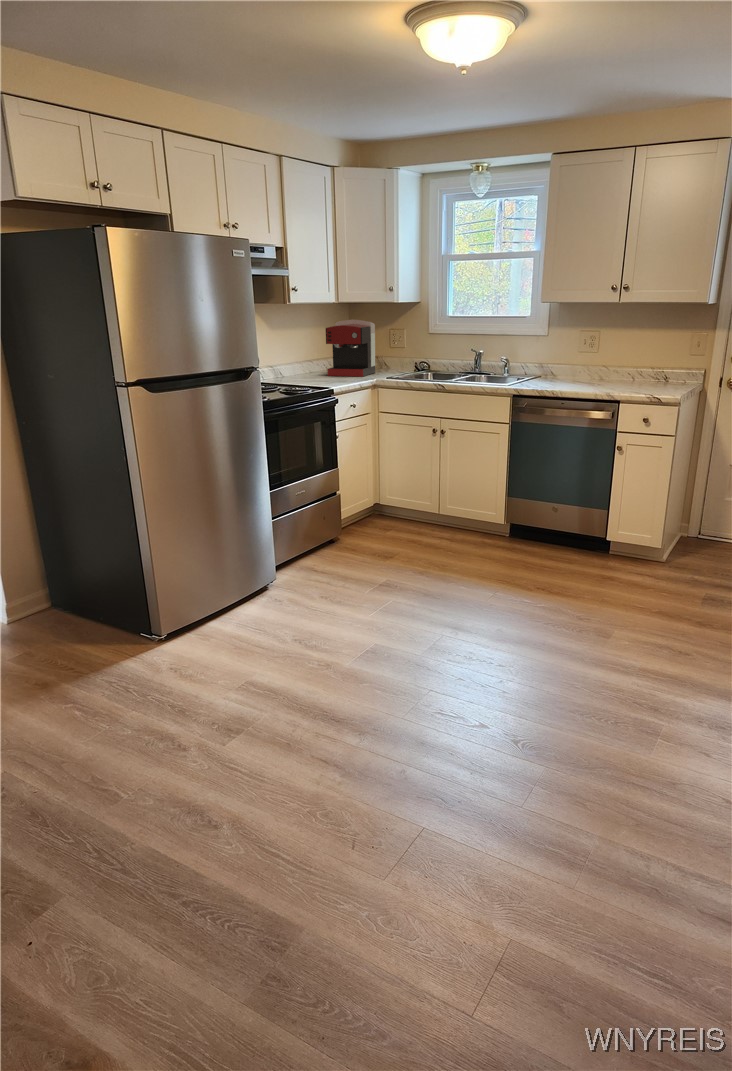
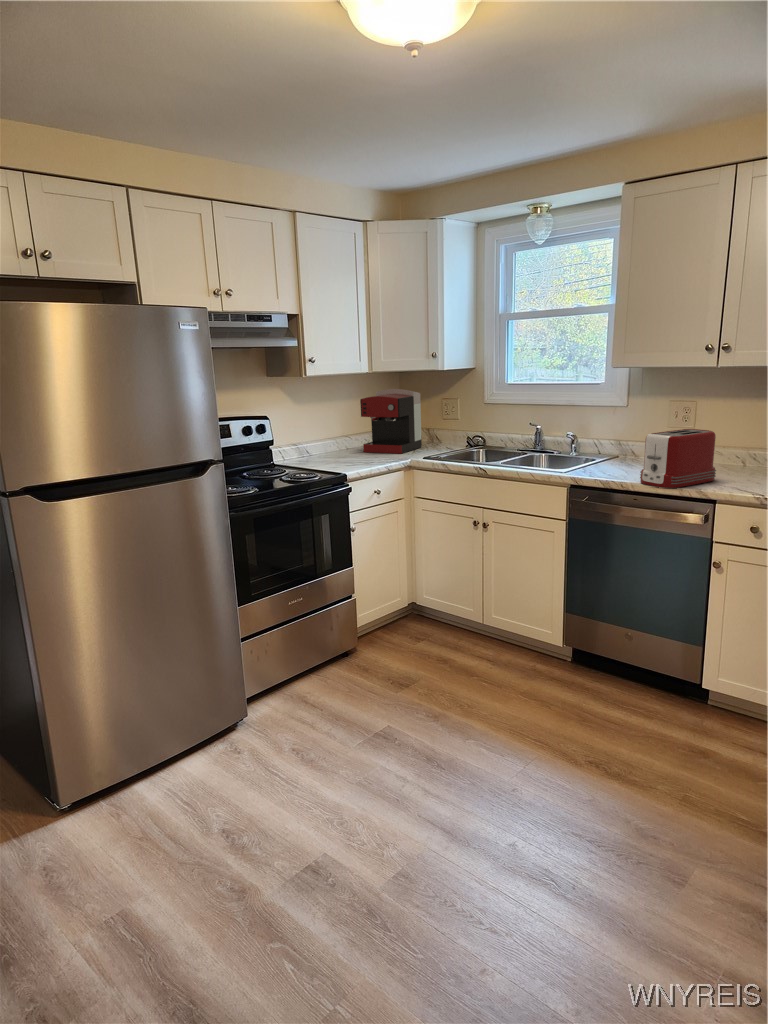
toaster: none [566,350,619,392] -> present [640,429,716,488]

